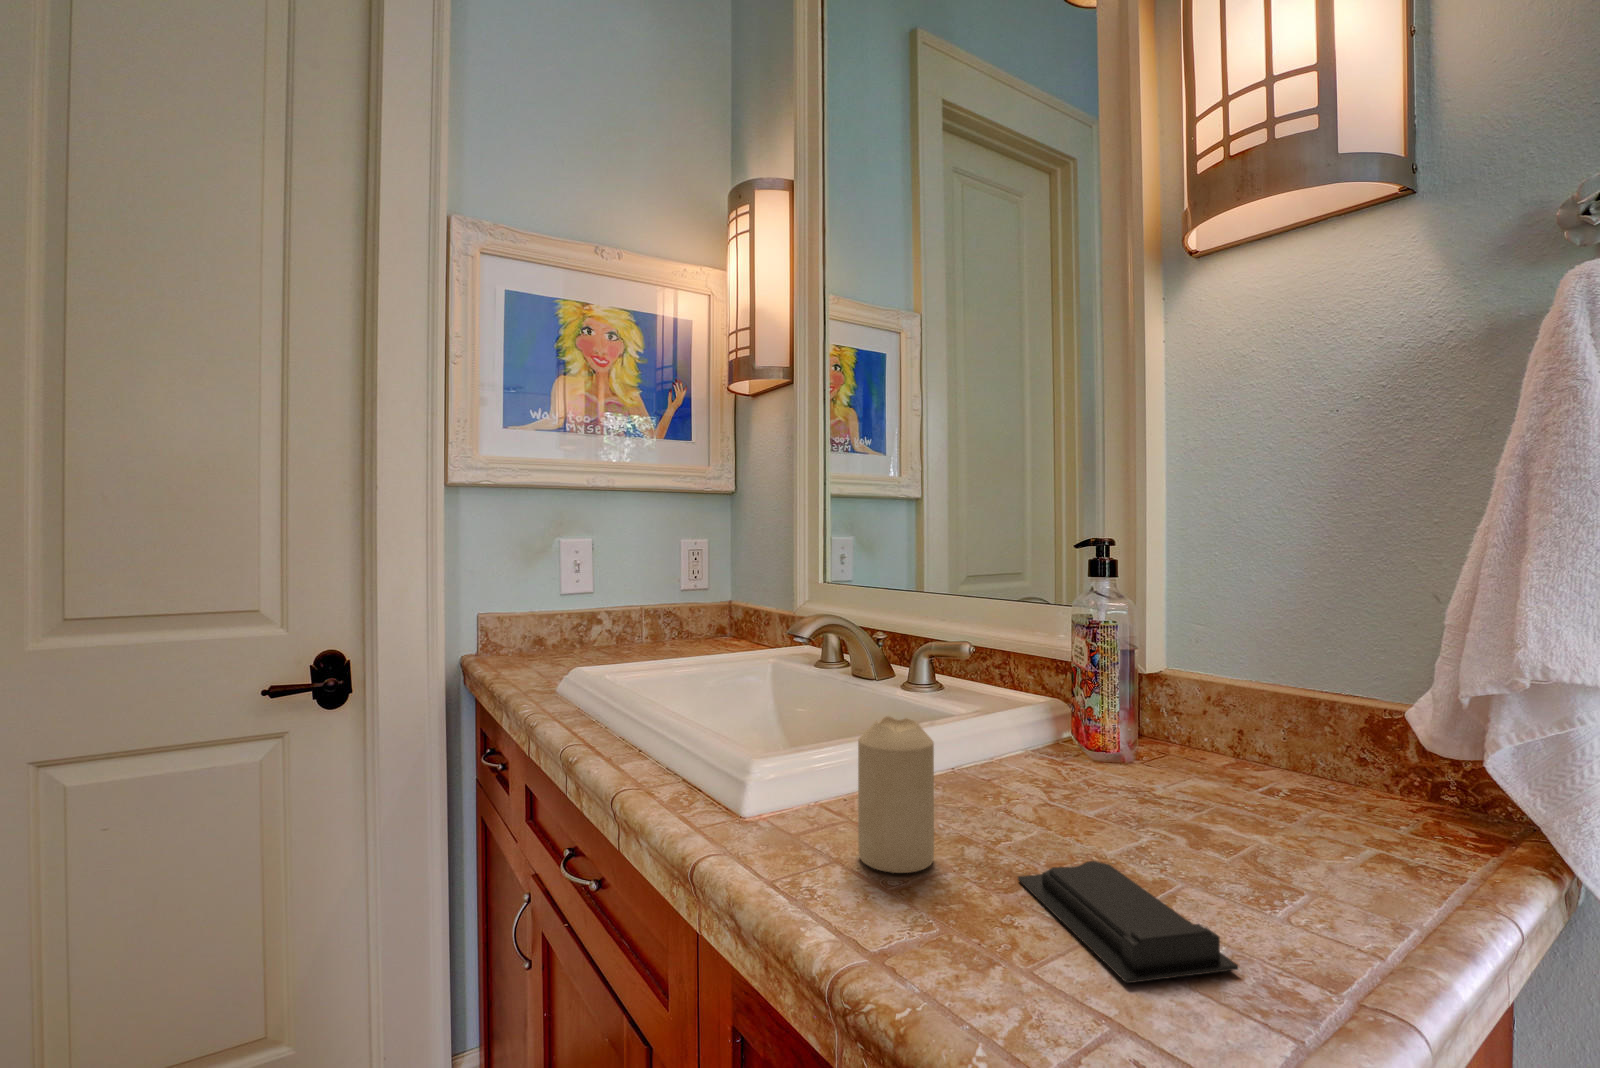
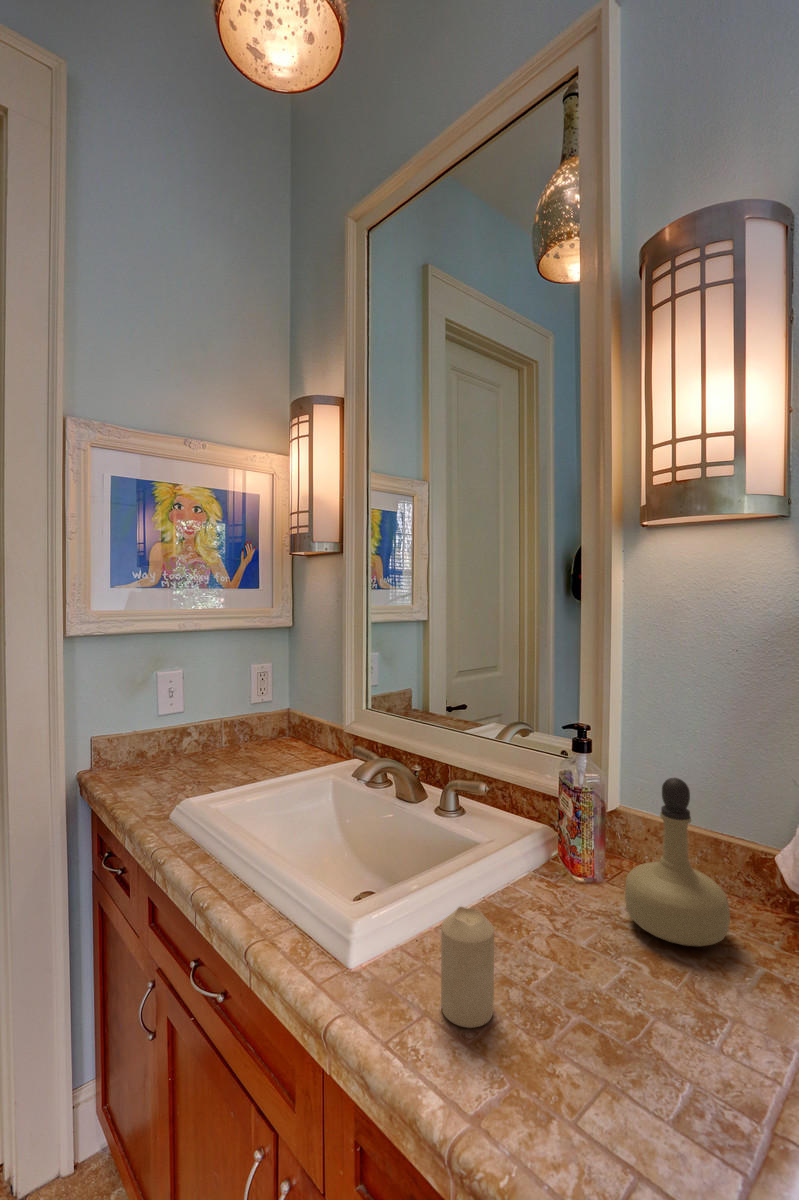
perfume bottle: none [1160,579,1327,820] -> present [625,778,730,946]
soap bar: present [1018,861,1238,983] -> none [551,1007,701,1132]

